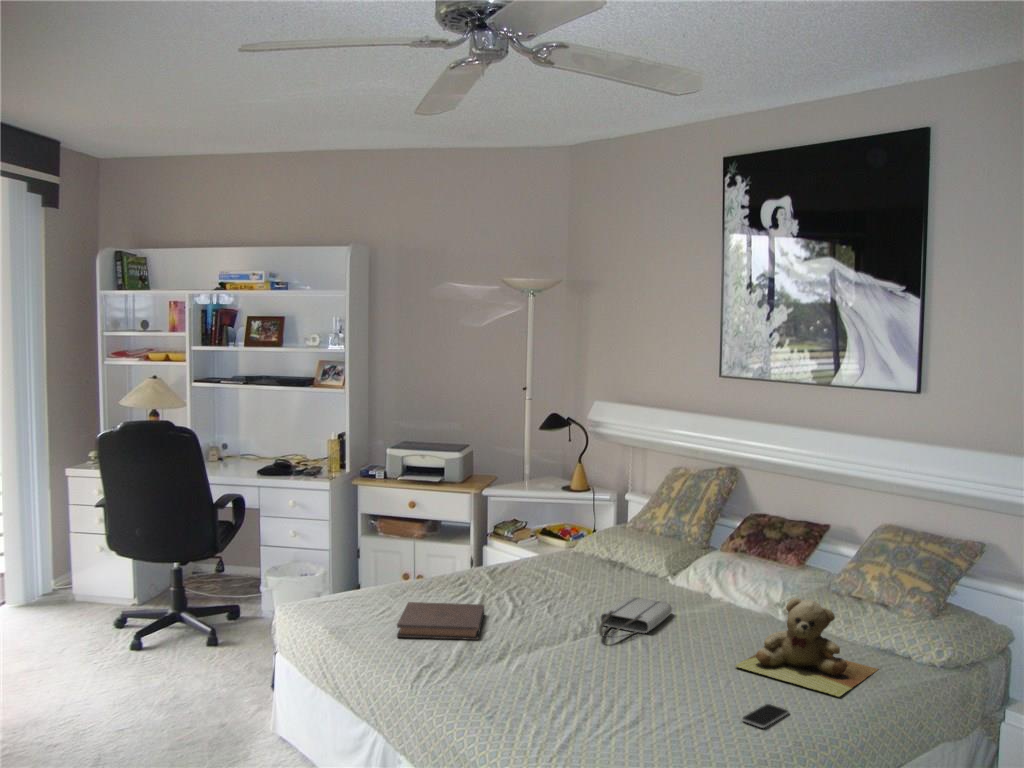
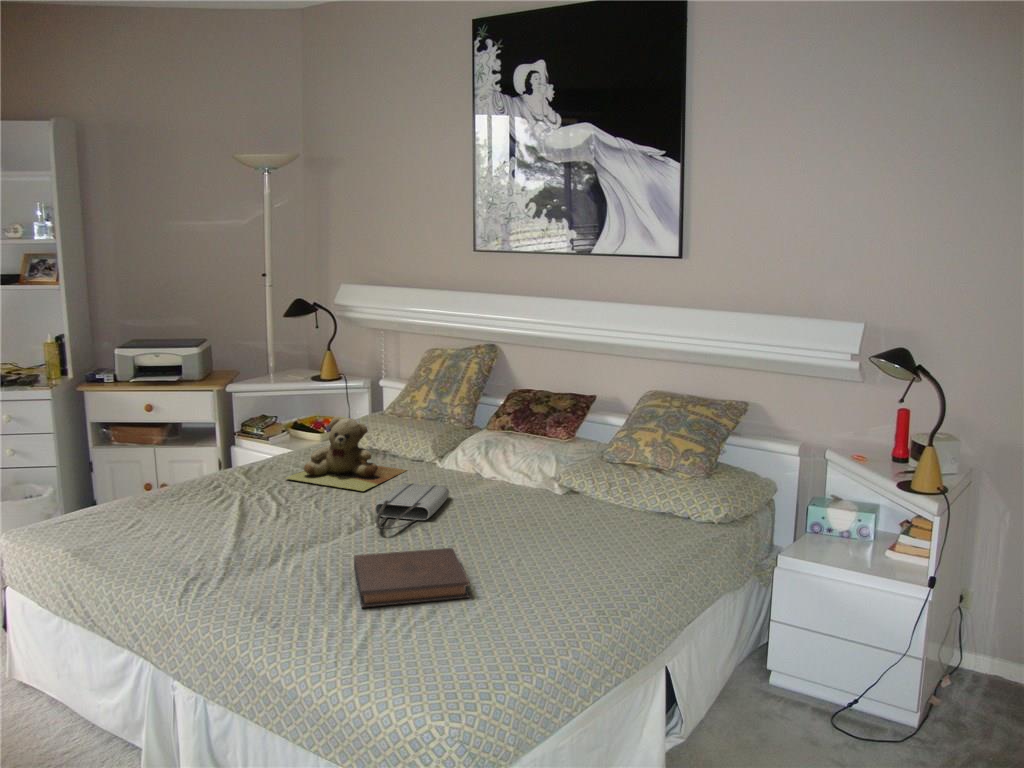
teddy bear: present [736,598,878,696] -> present [286,417,406,491]
book: present [397,602,484,640] -> present [354,548,469,607]
smartphone: present [742,704,789,728] -> none [546,581,592,608]

